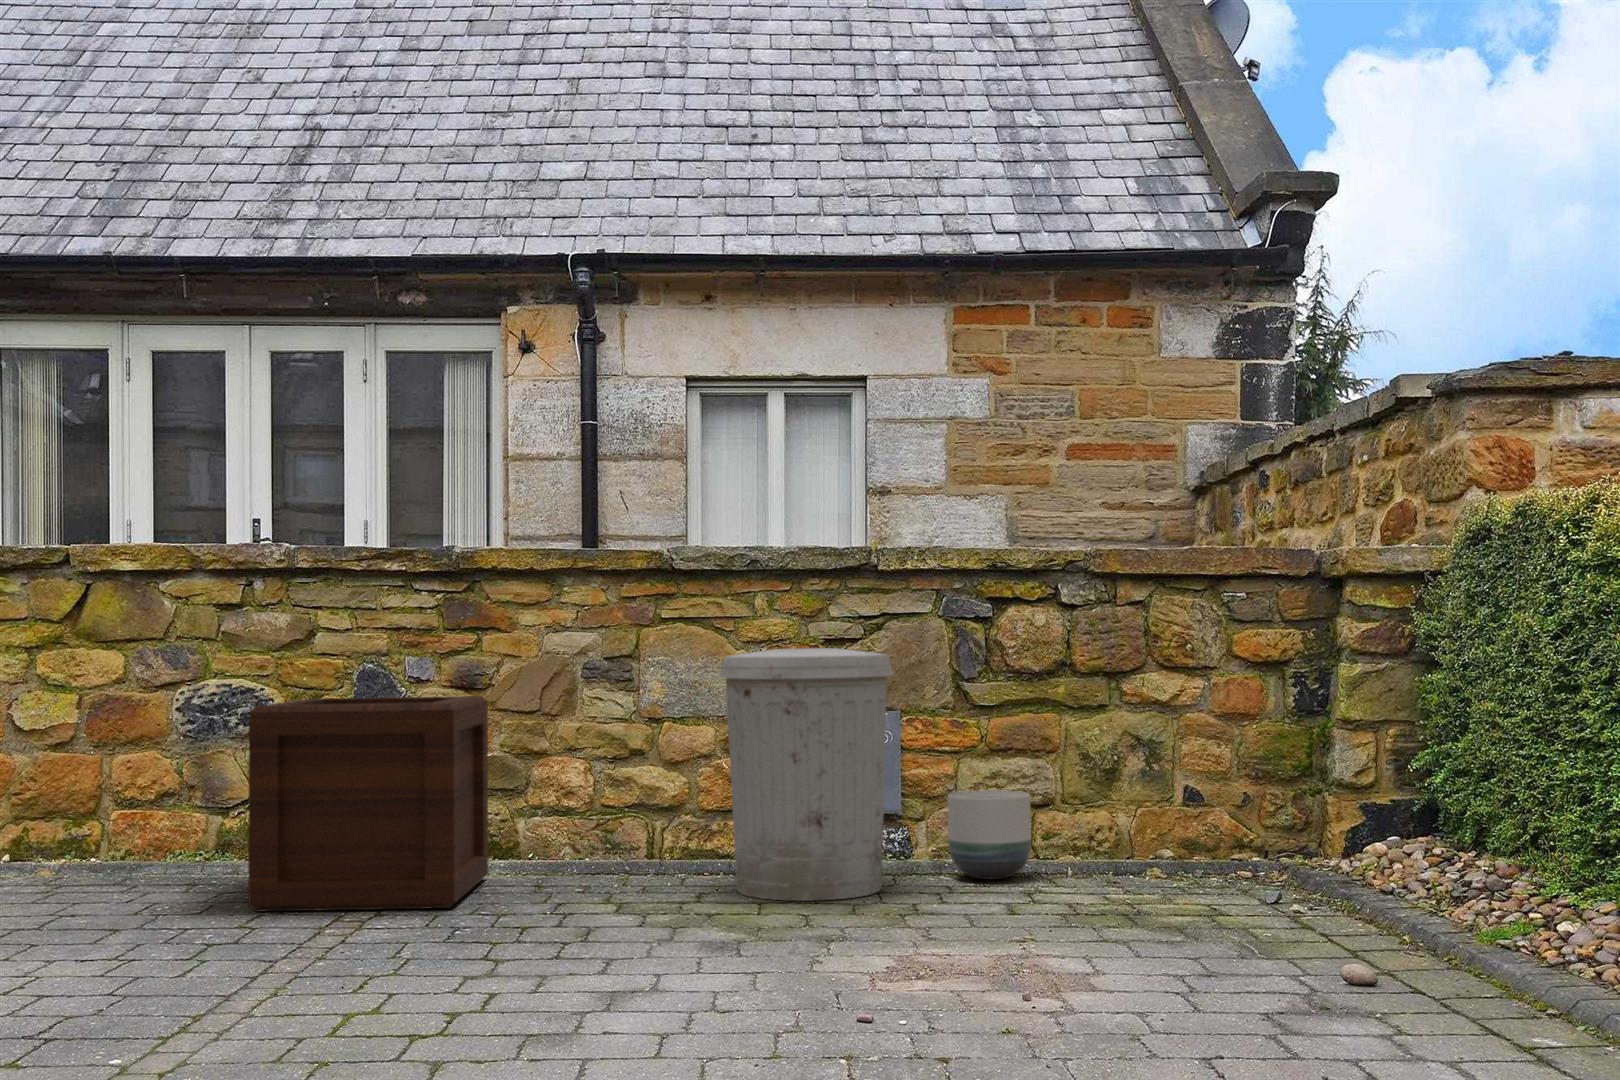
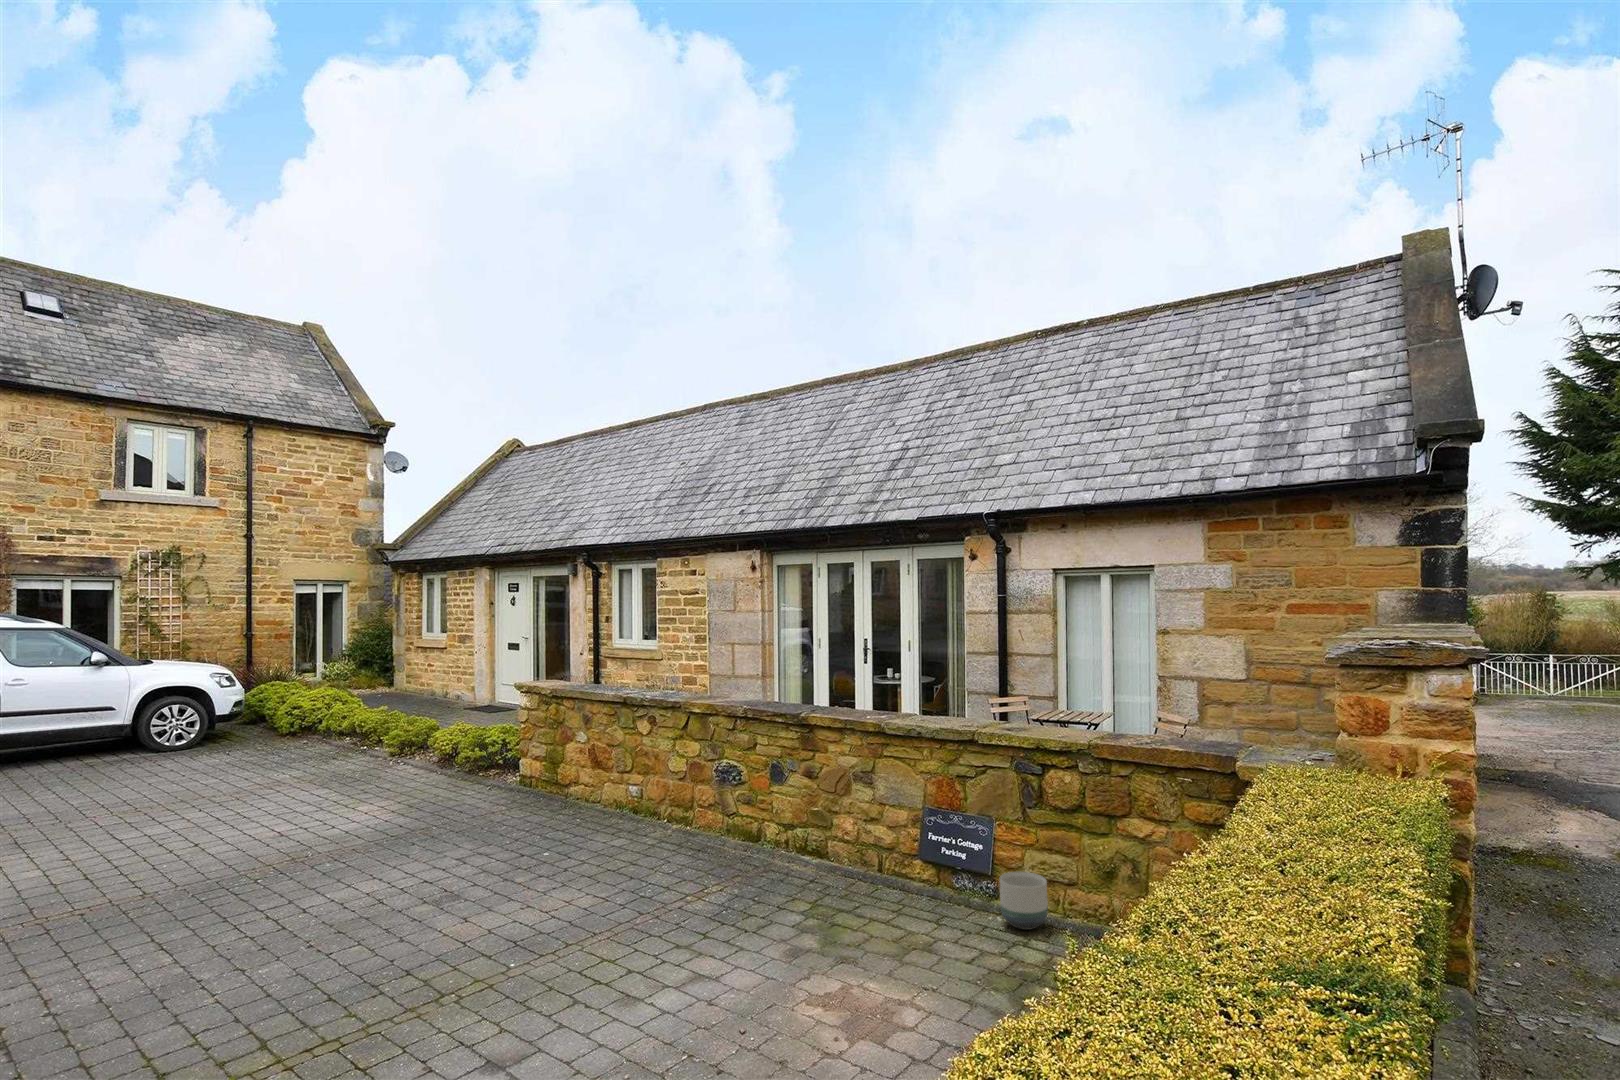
trash can: present [719,648,894,901] -> none [873,782,963,928]
wooden crate: present [248,696,488,912] -> none [695,773,815,890]

